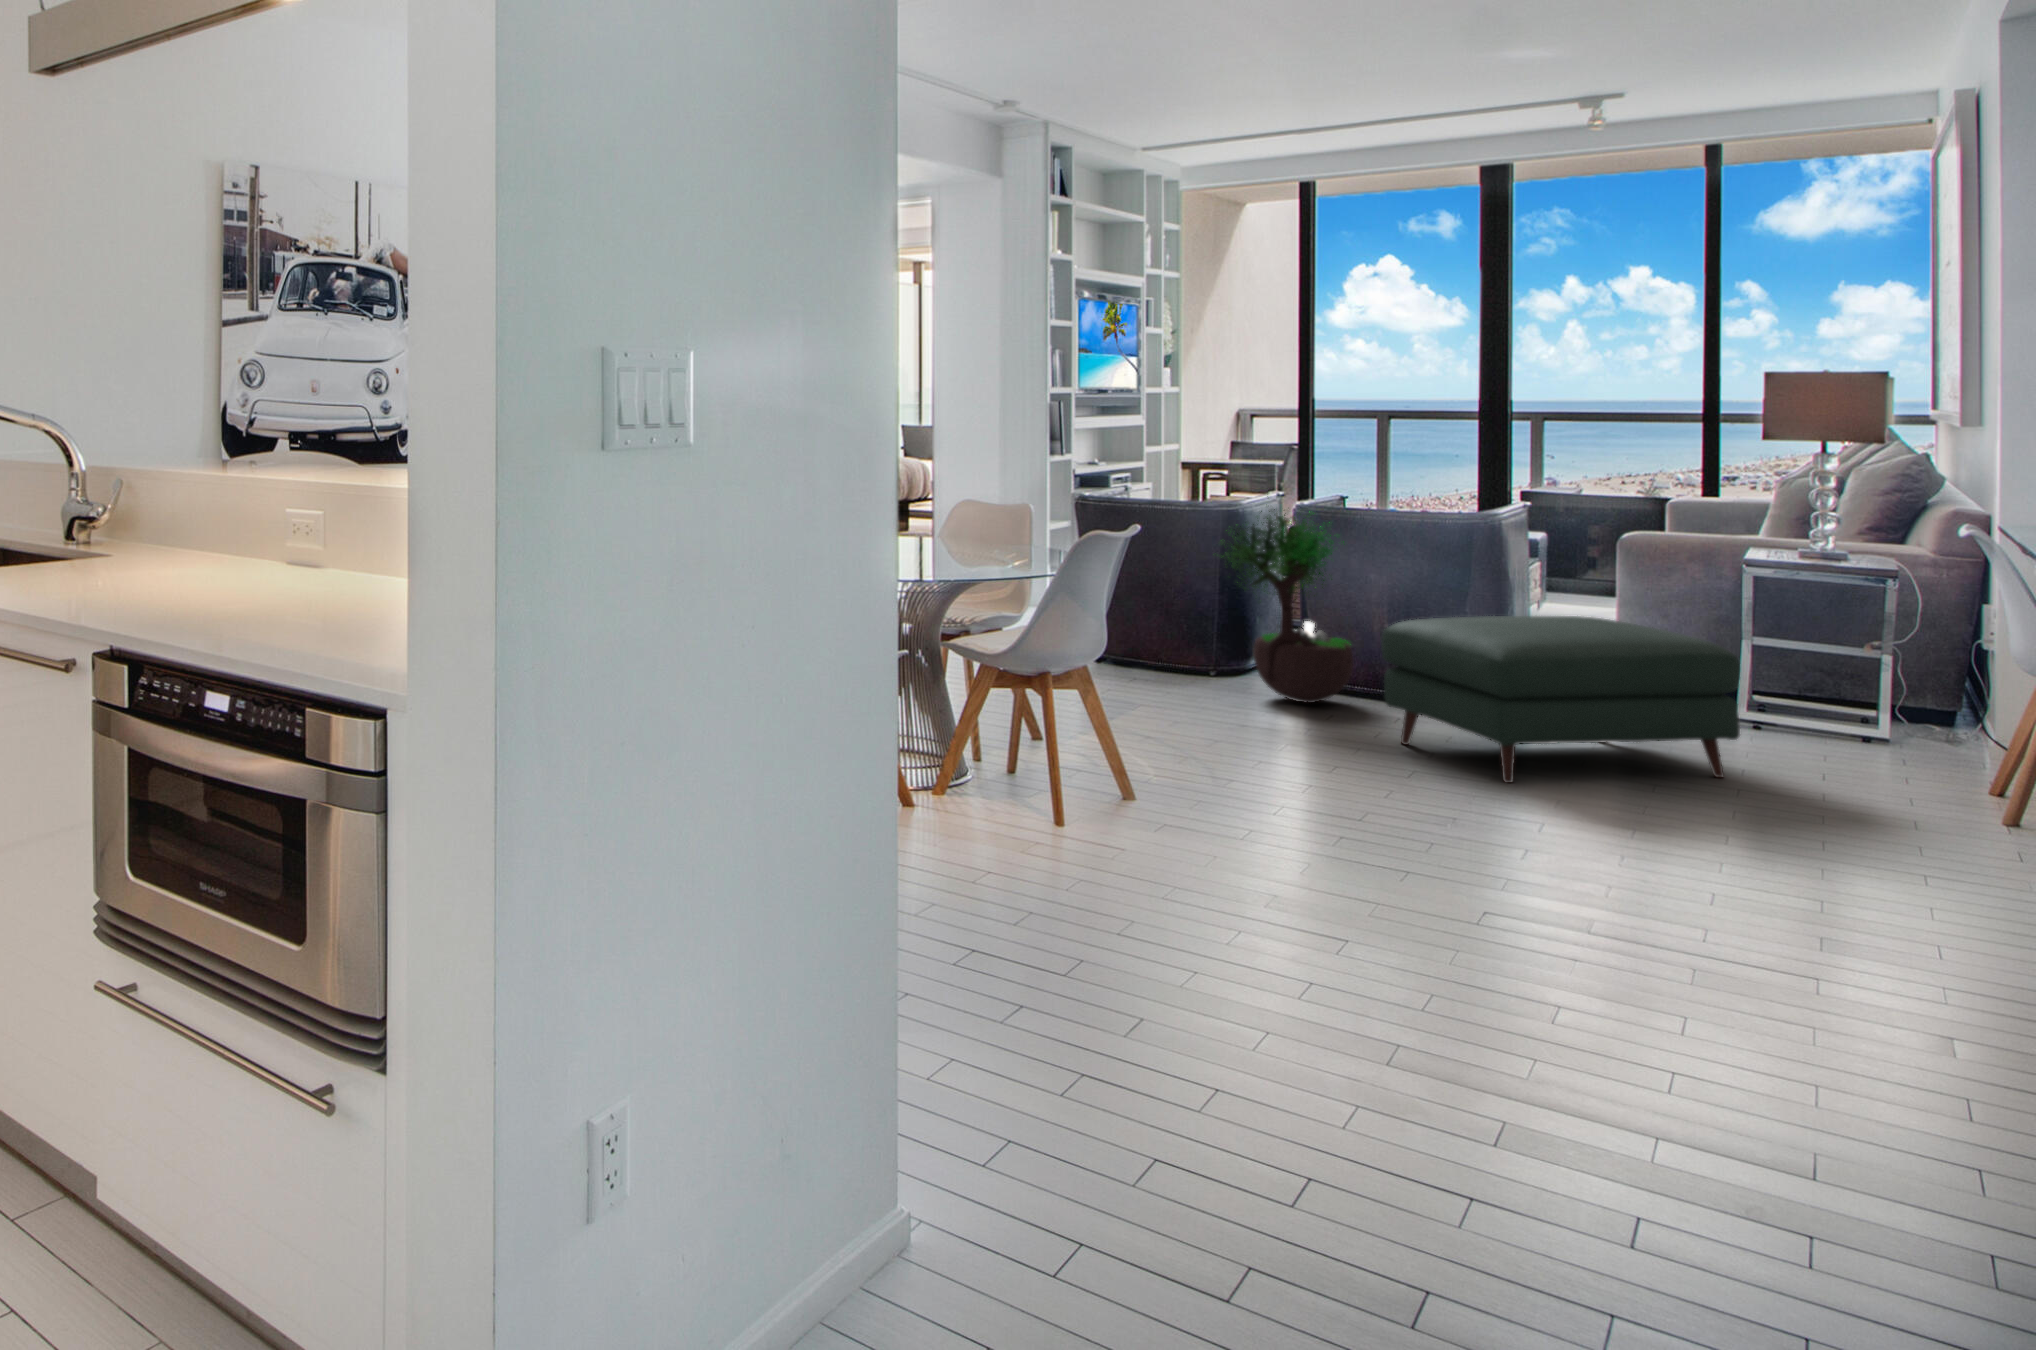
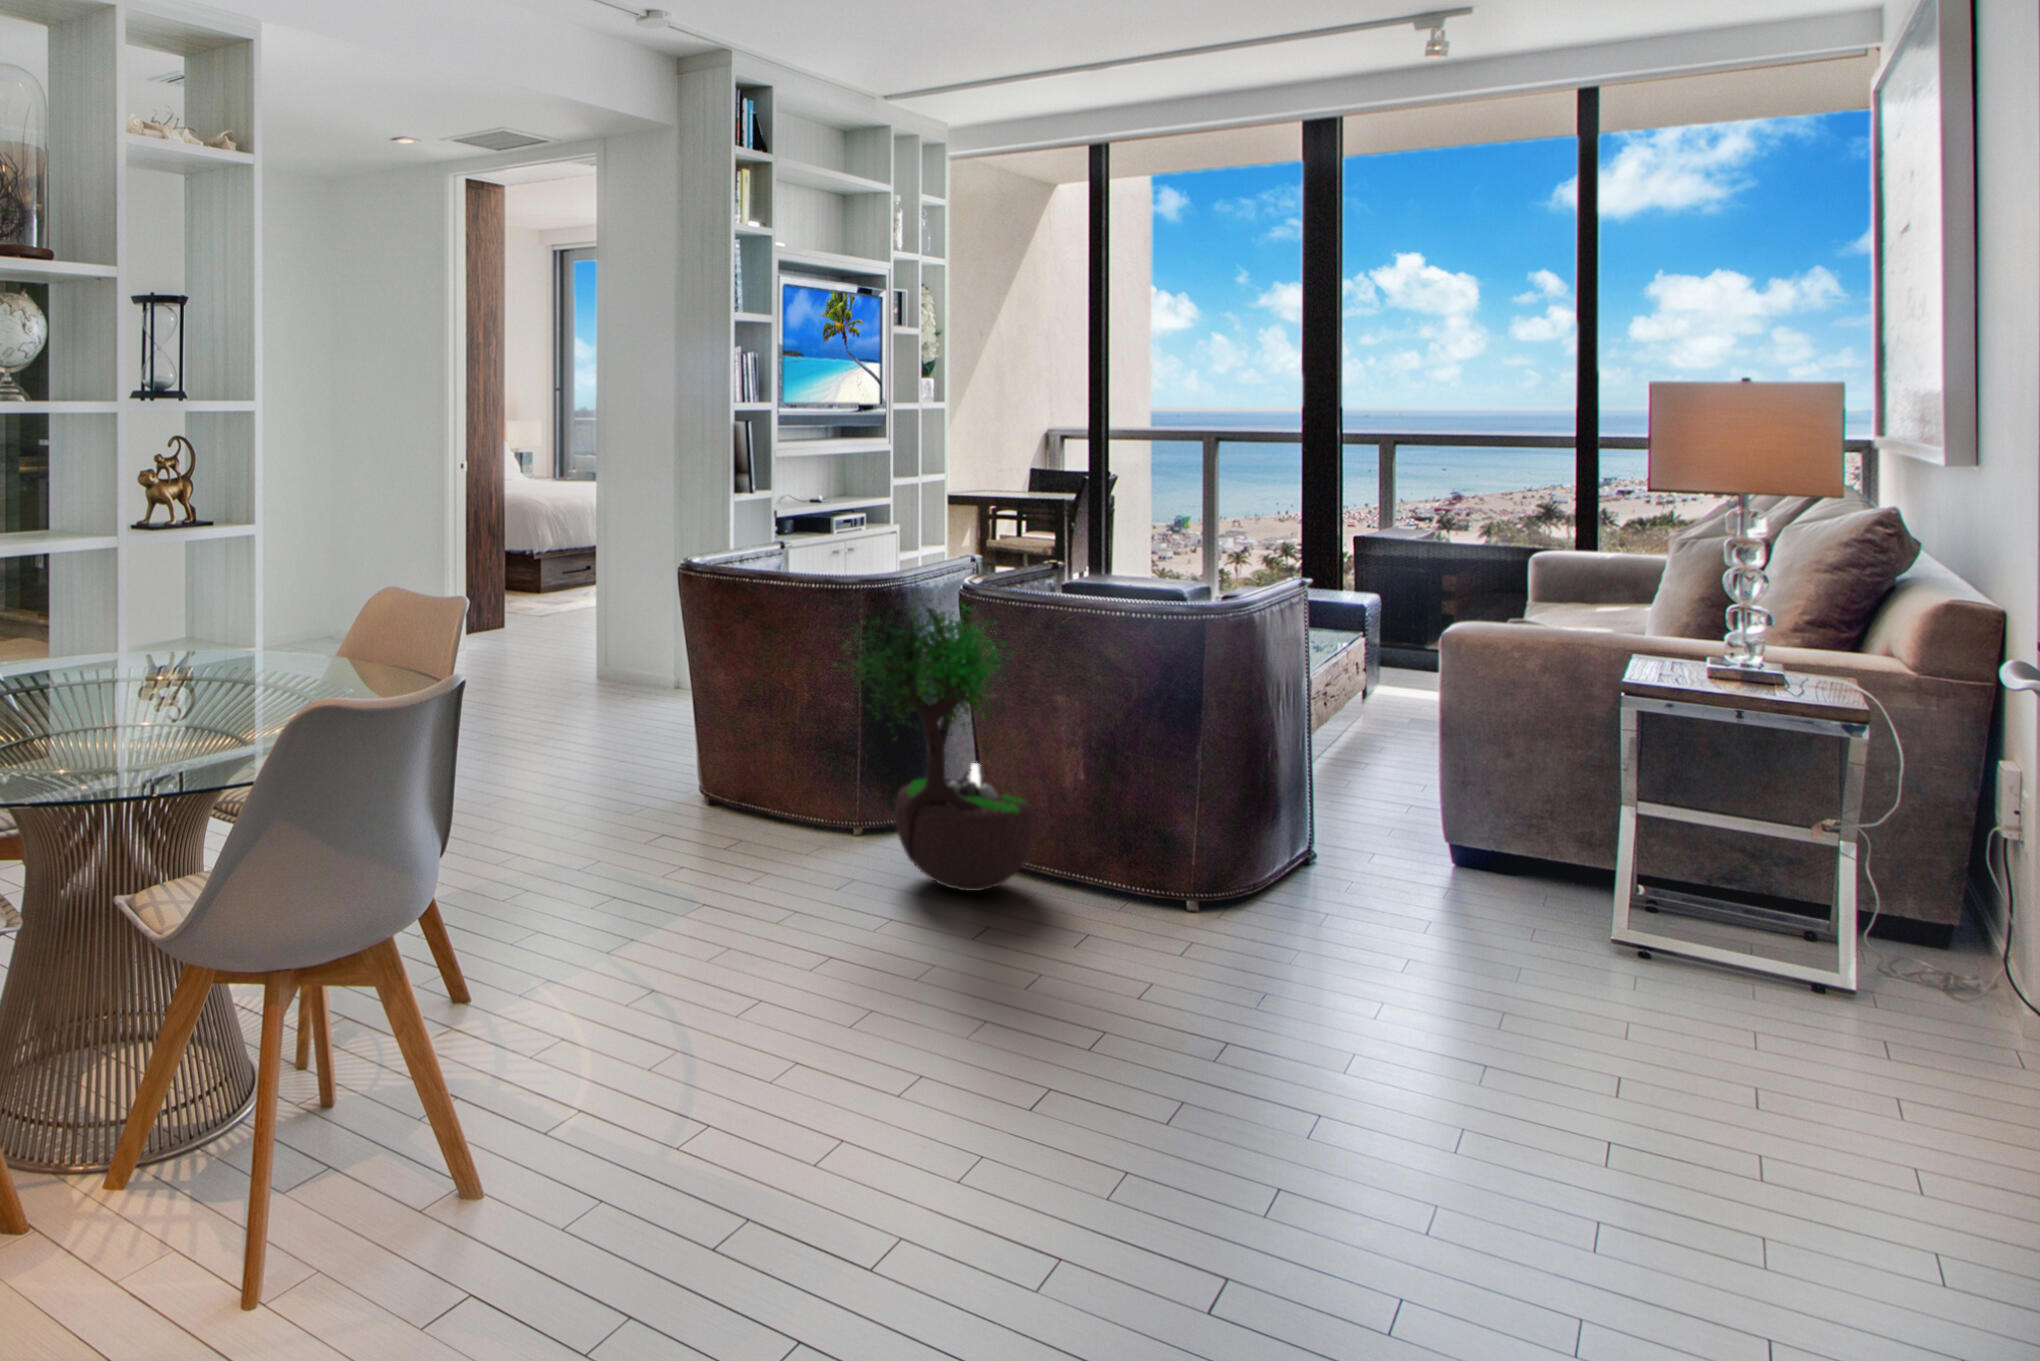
ottoman: present [1381,616,1740,783] -> none [1035,793,1599,1127]

